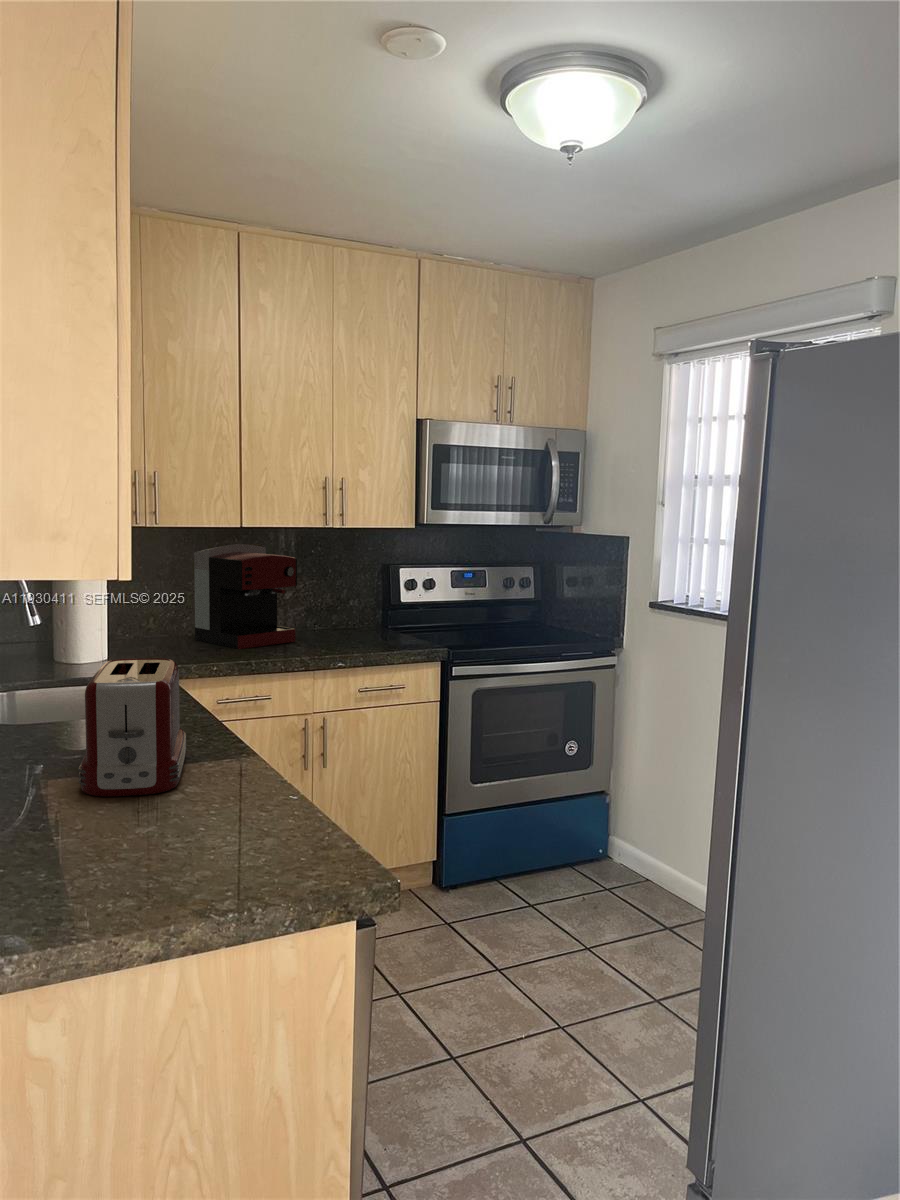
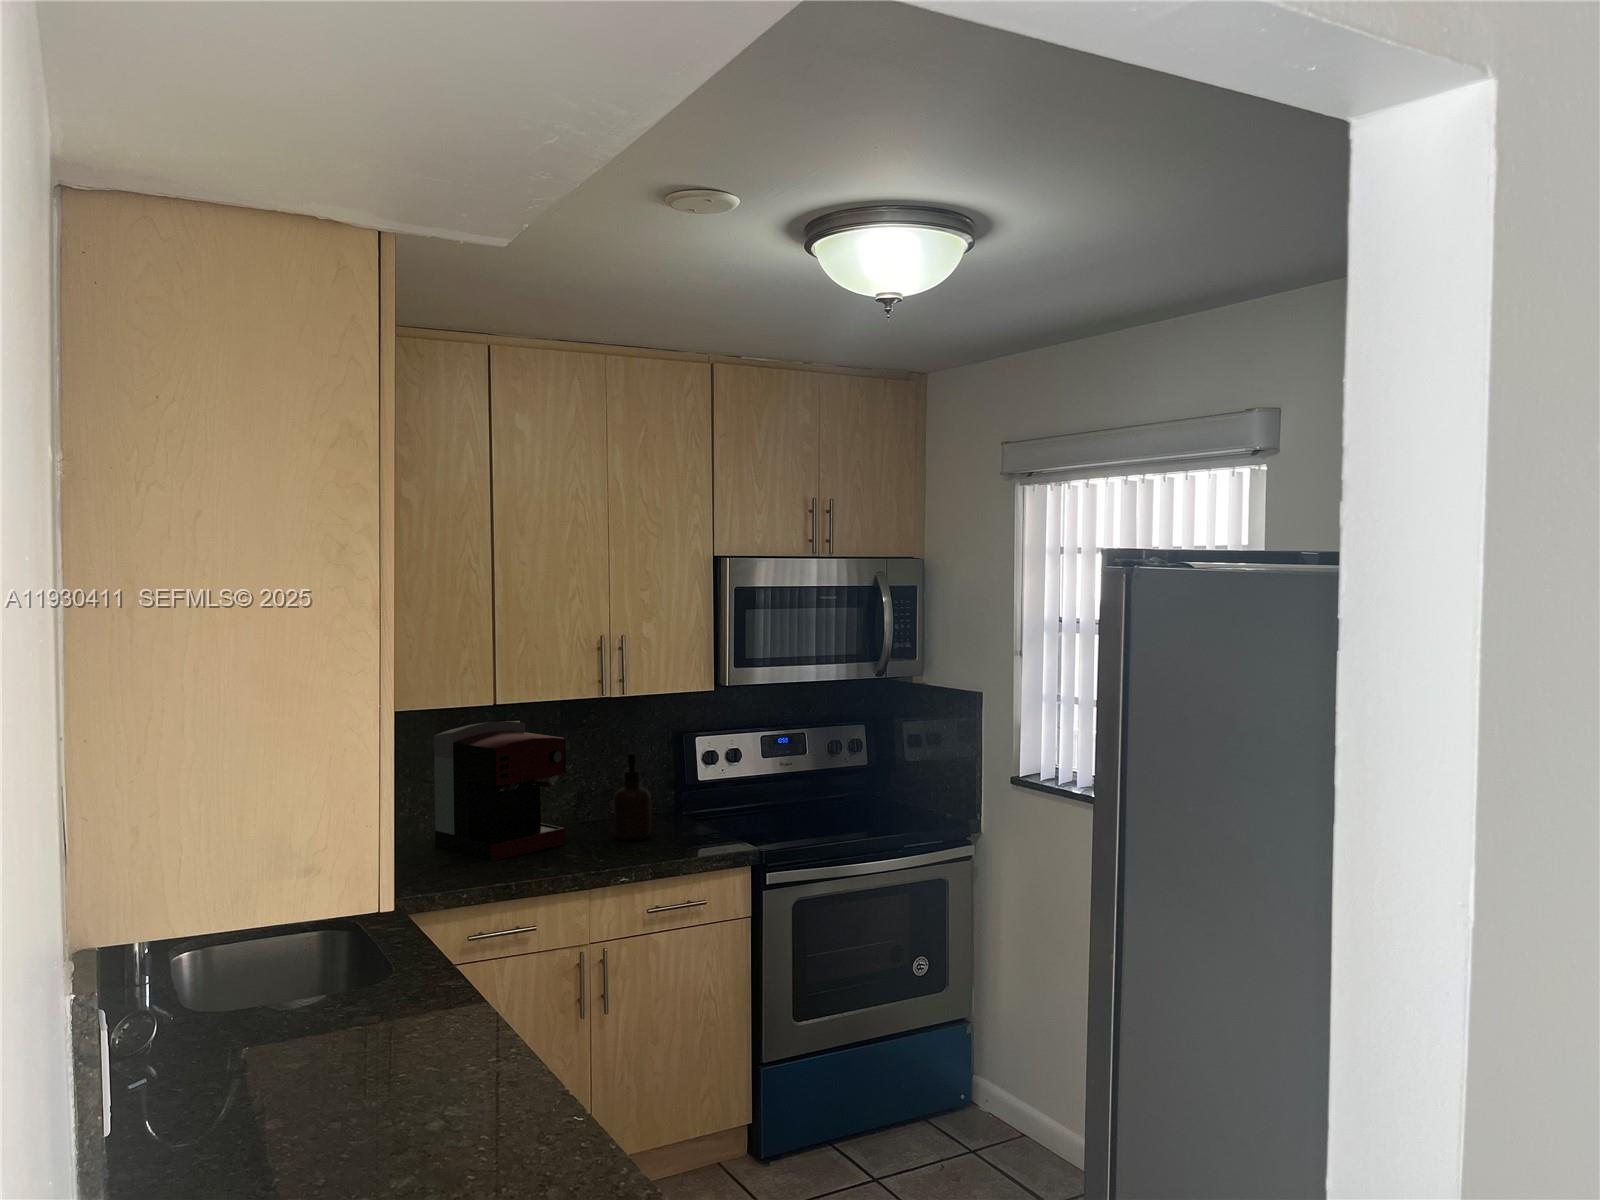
soap dispenser: none [334,573,363,641] -> present [614,753,651,841]
toaster: present [78,658,186,796] -> none [300,937,434,1139]

